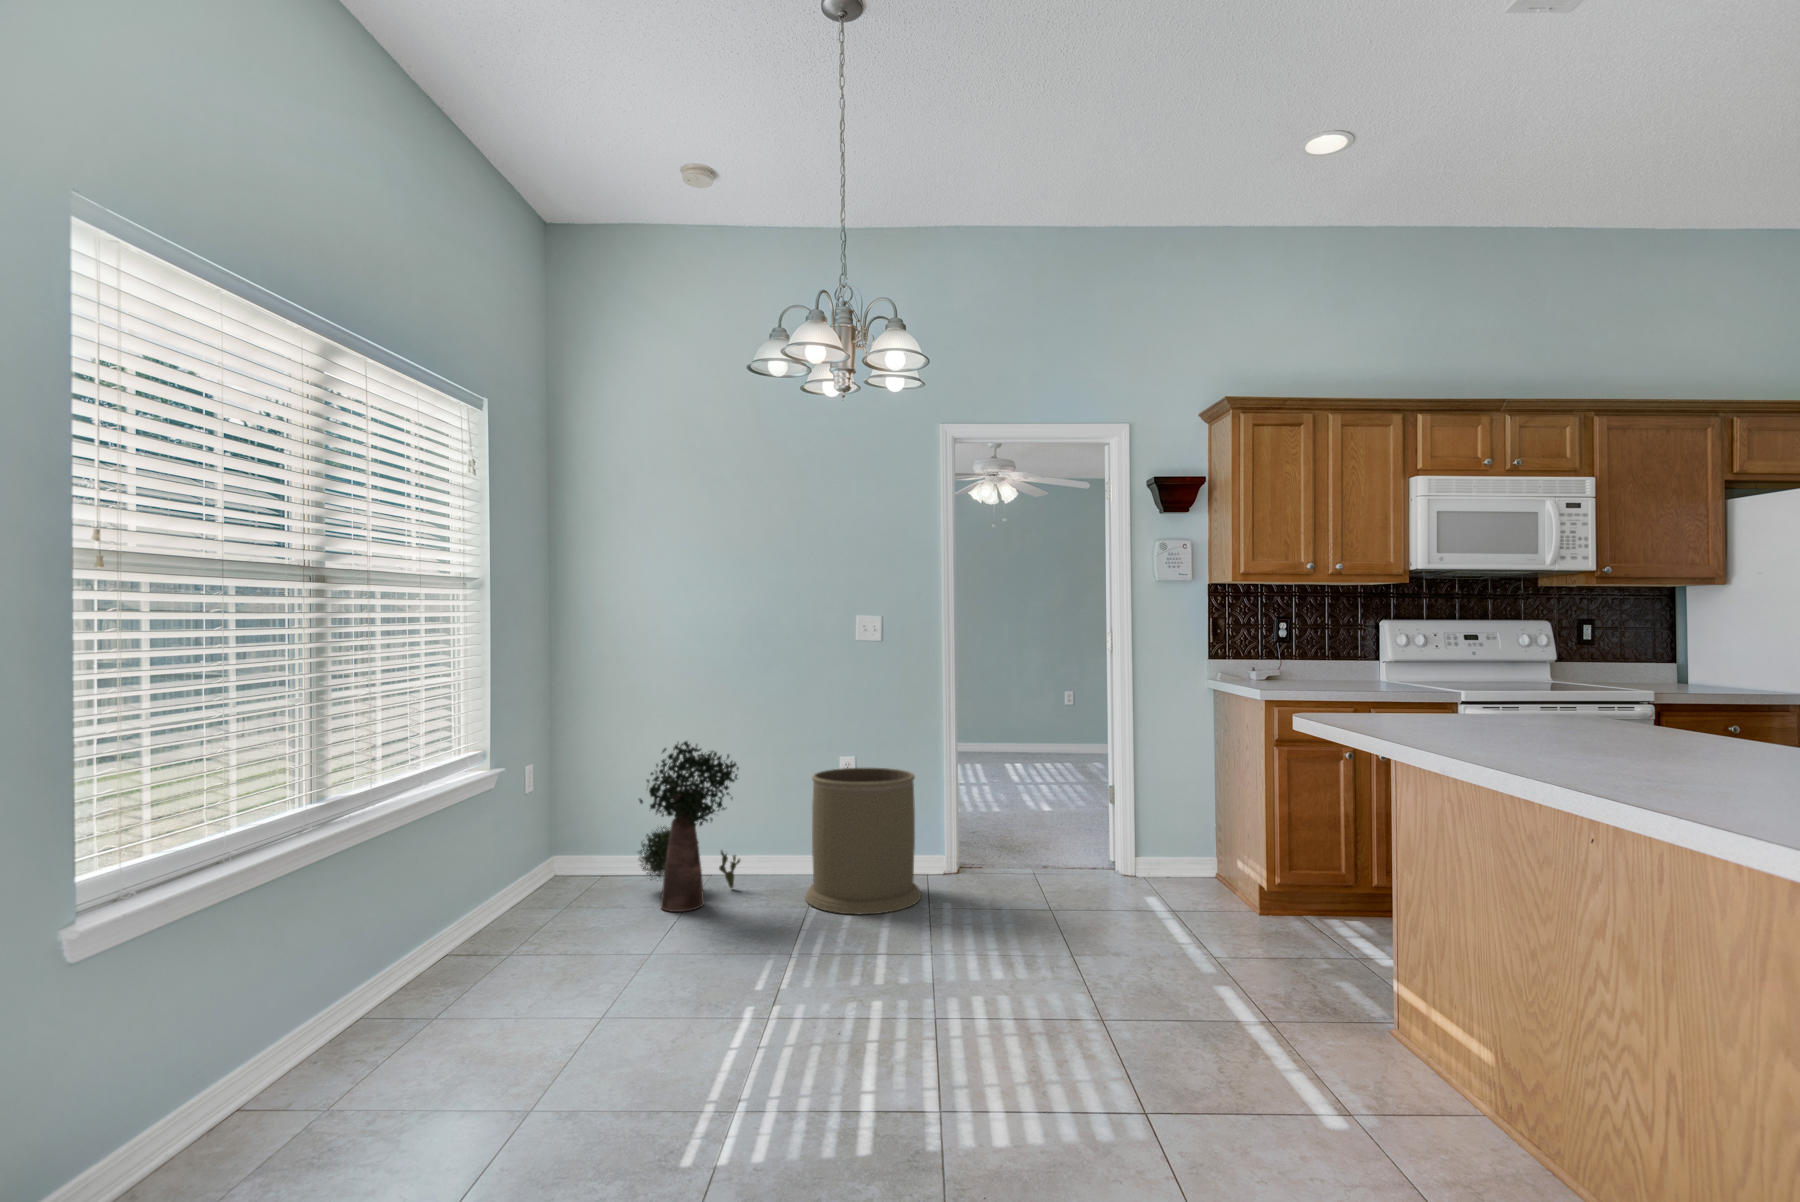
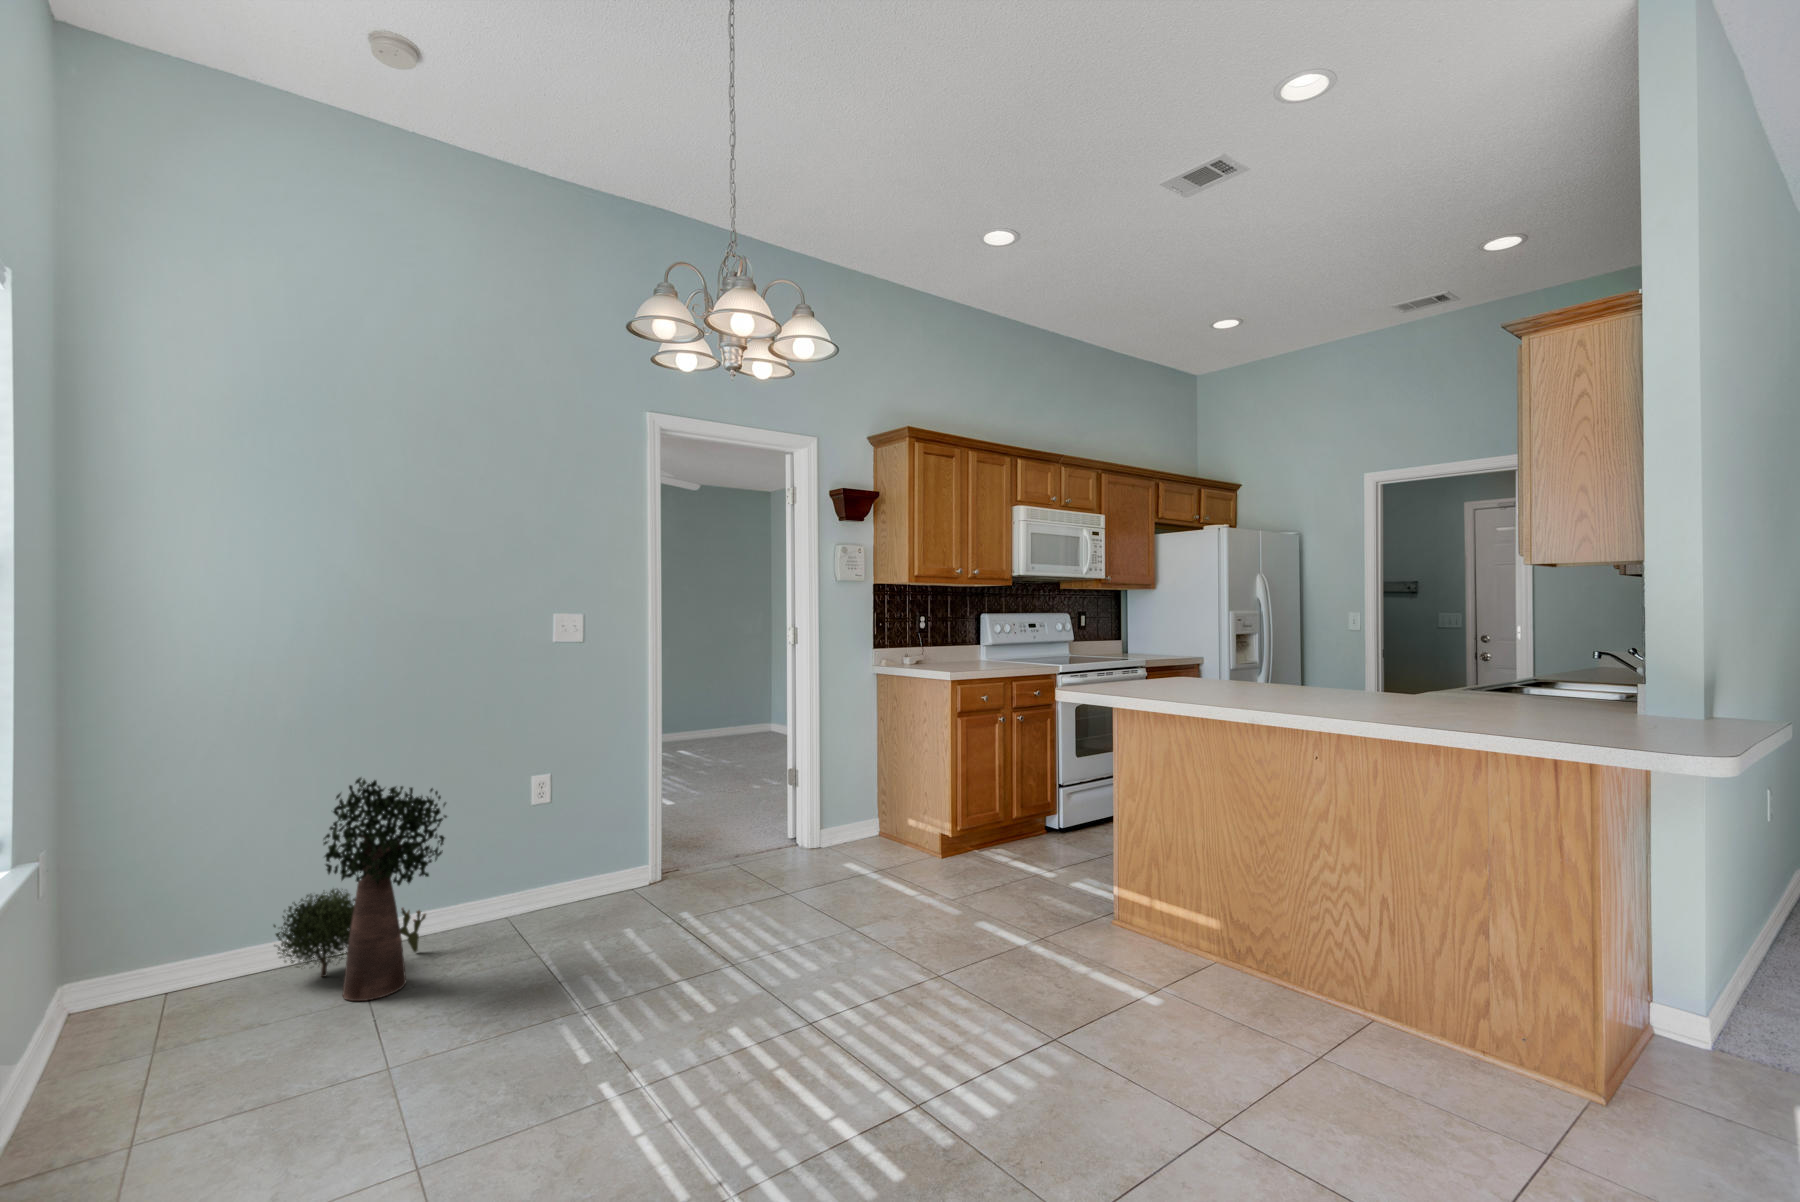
trash can: present [805,768,921,915] -> none [525,779,661,948]

